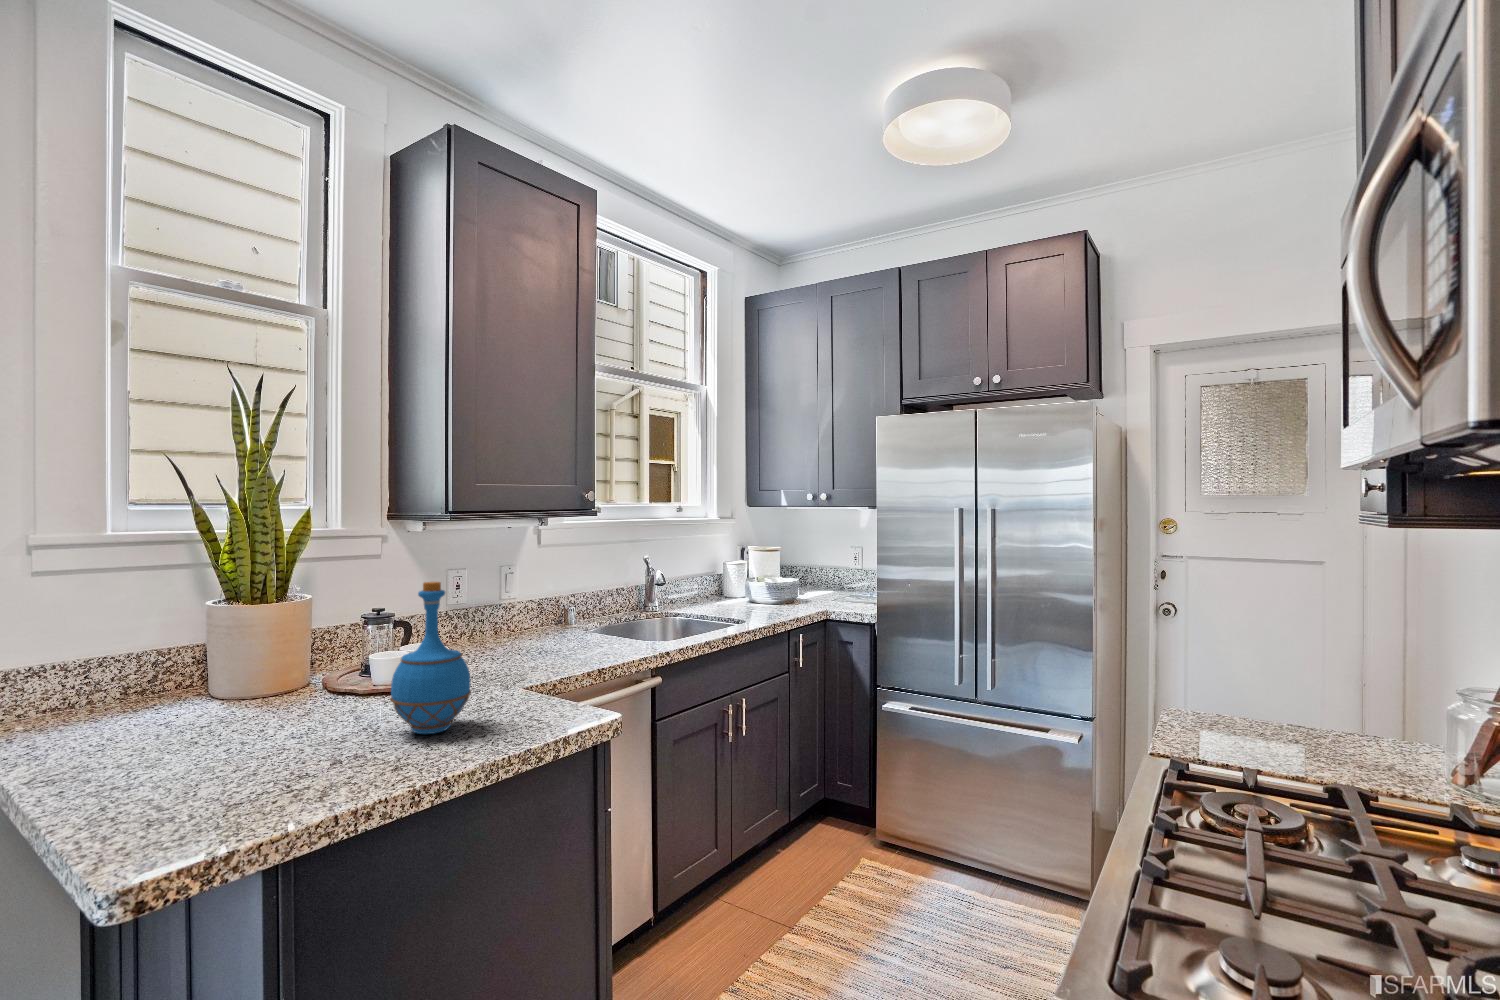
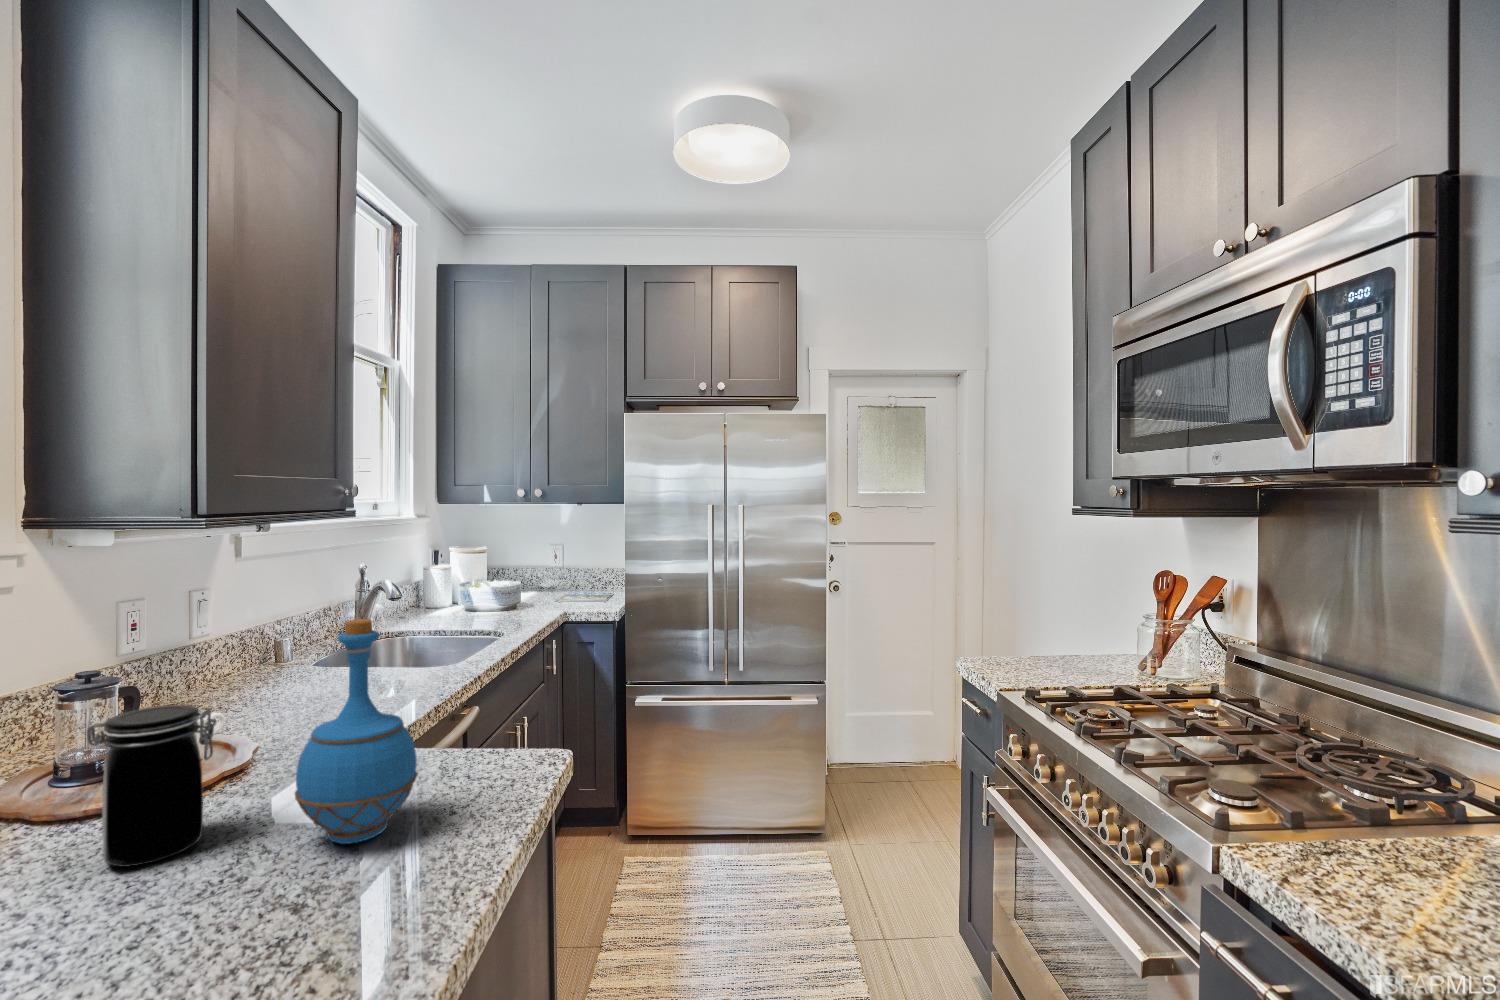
jar: none [315,628,378,720] -> present [87,705,216,867]

